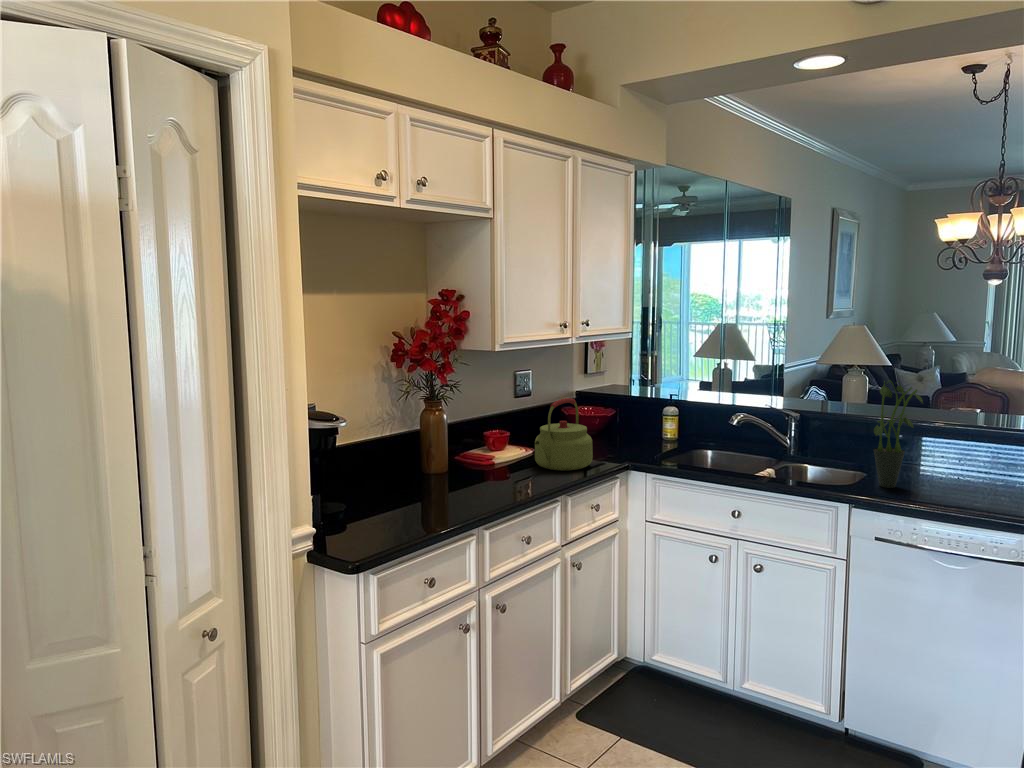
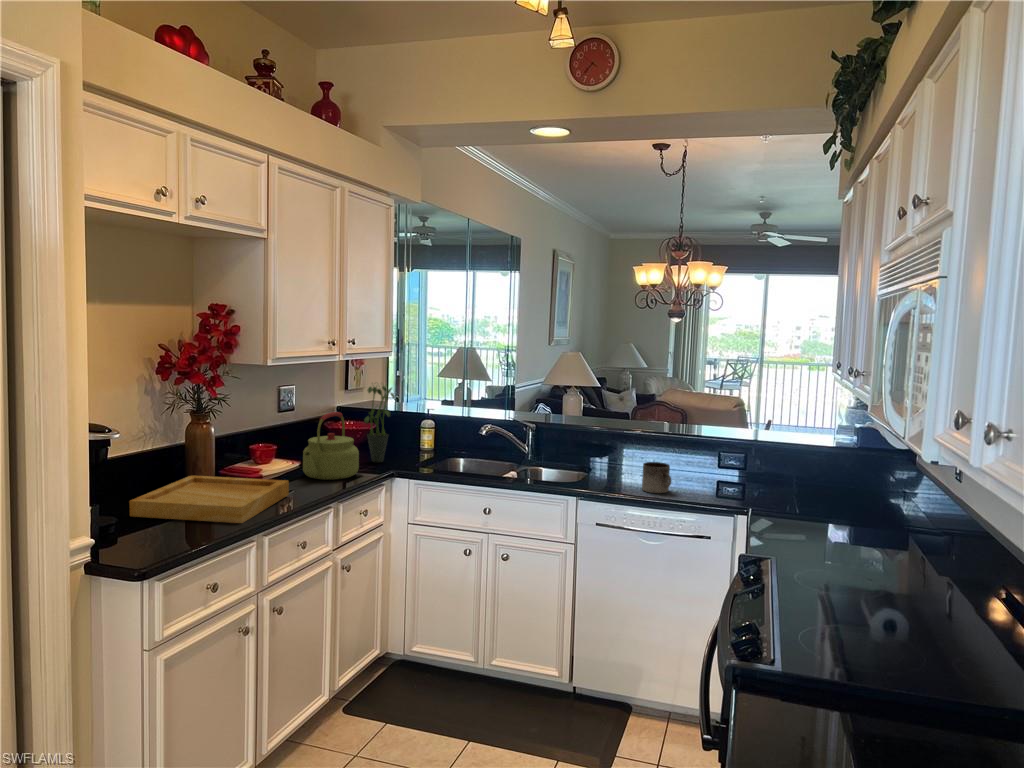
potted plant: present [874,381,923,488] -> present [364,386,395,463]
tray: none [361,462,515,517] -> present [130,476,289,523]
mug: none [939,465,982,506] -> present [642,462,672,493]

